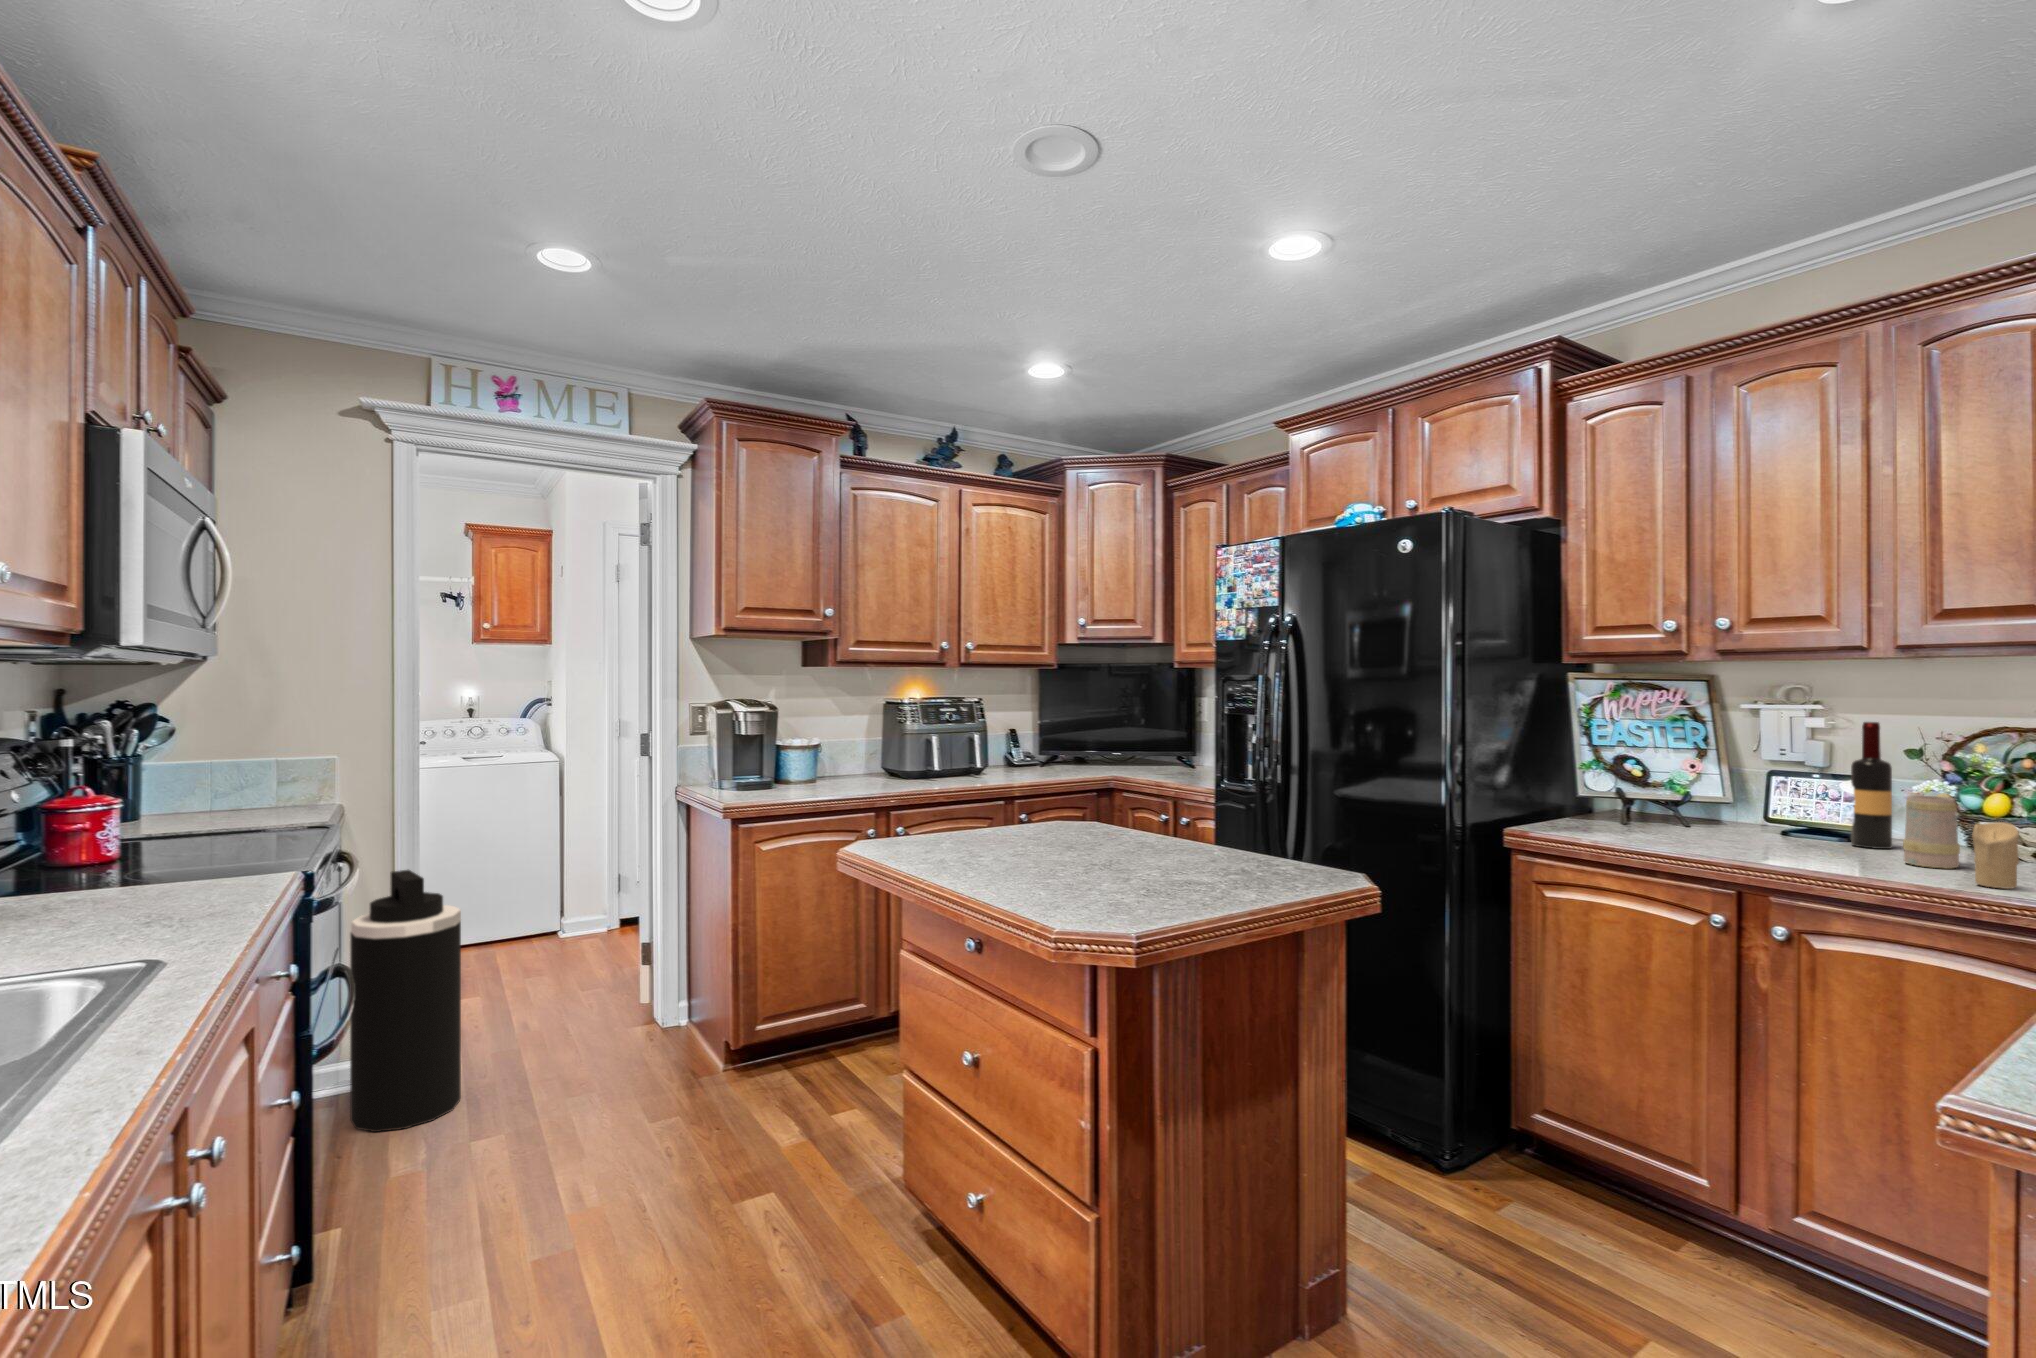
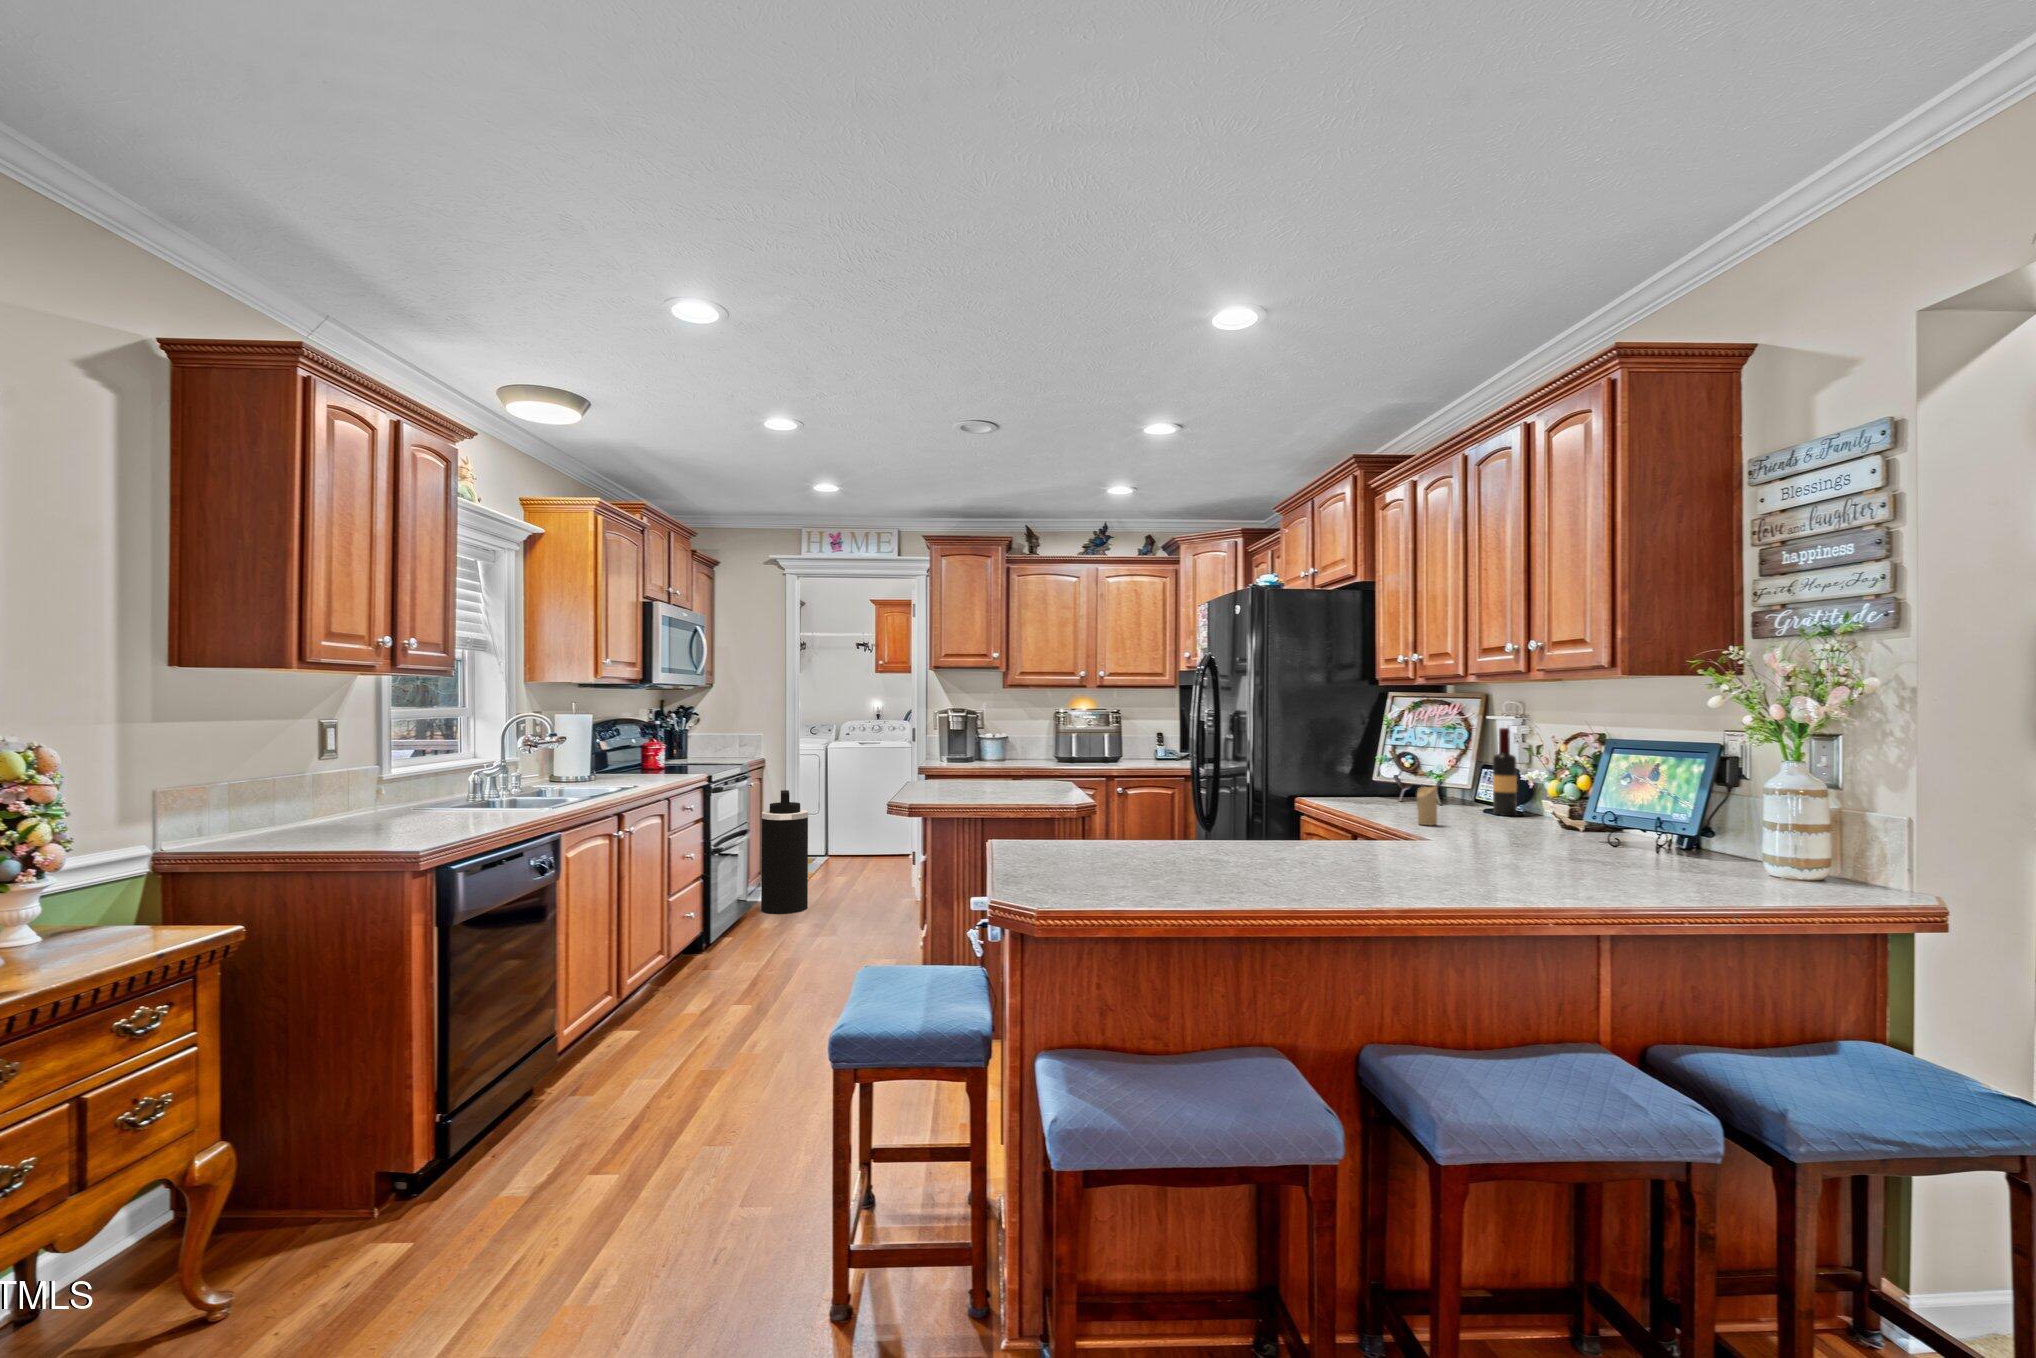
mug: present [1903,793,1960,869] -> none [1452,774,1493,821]

